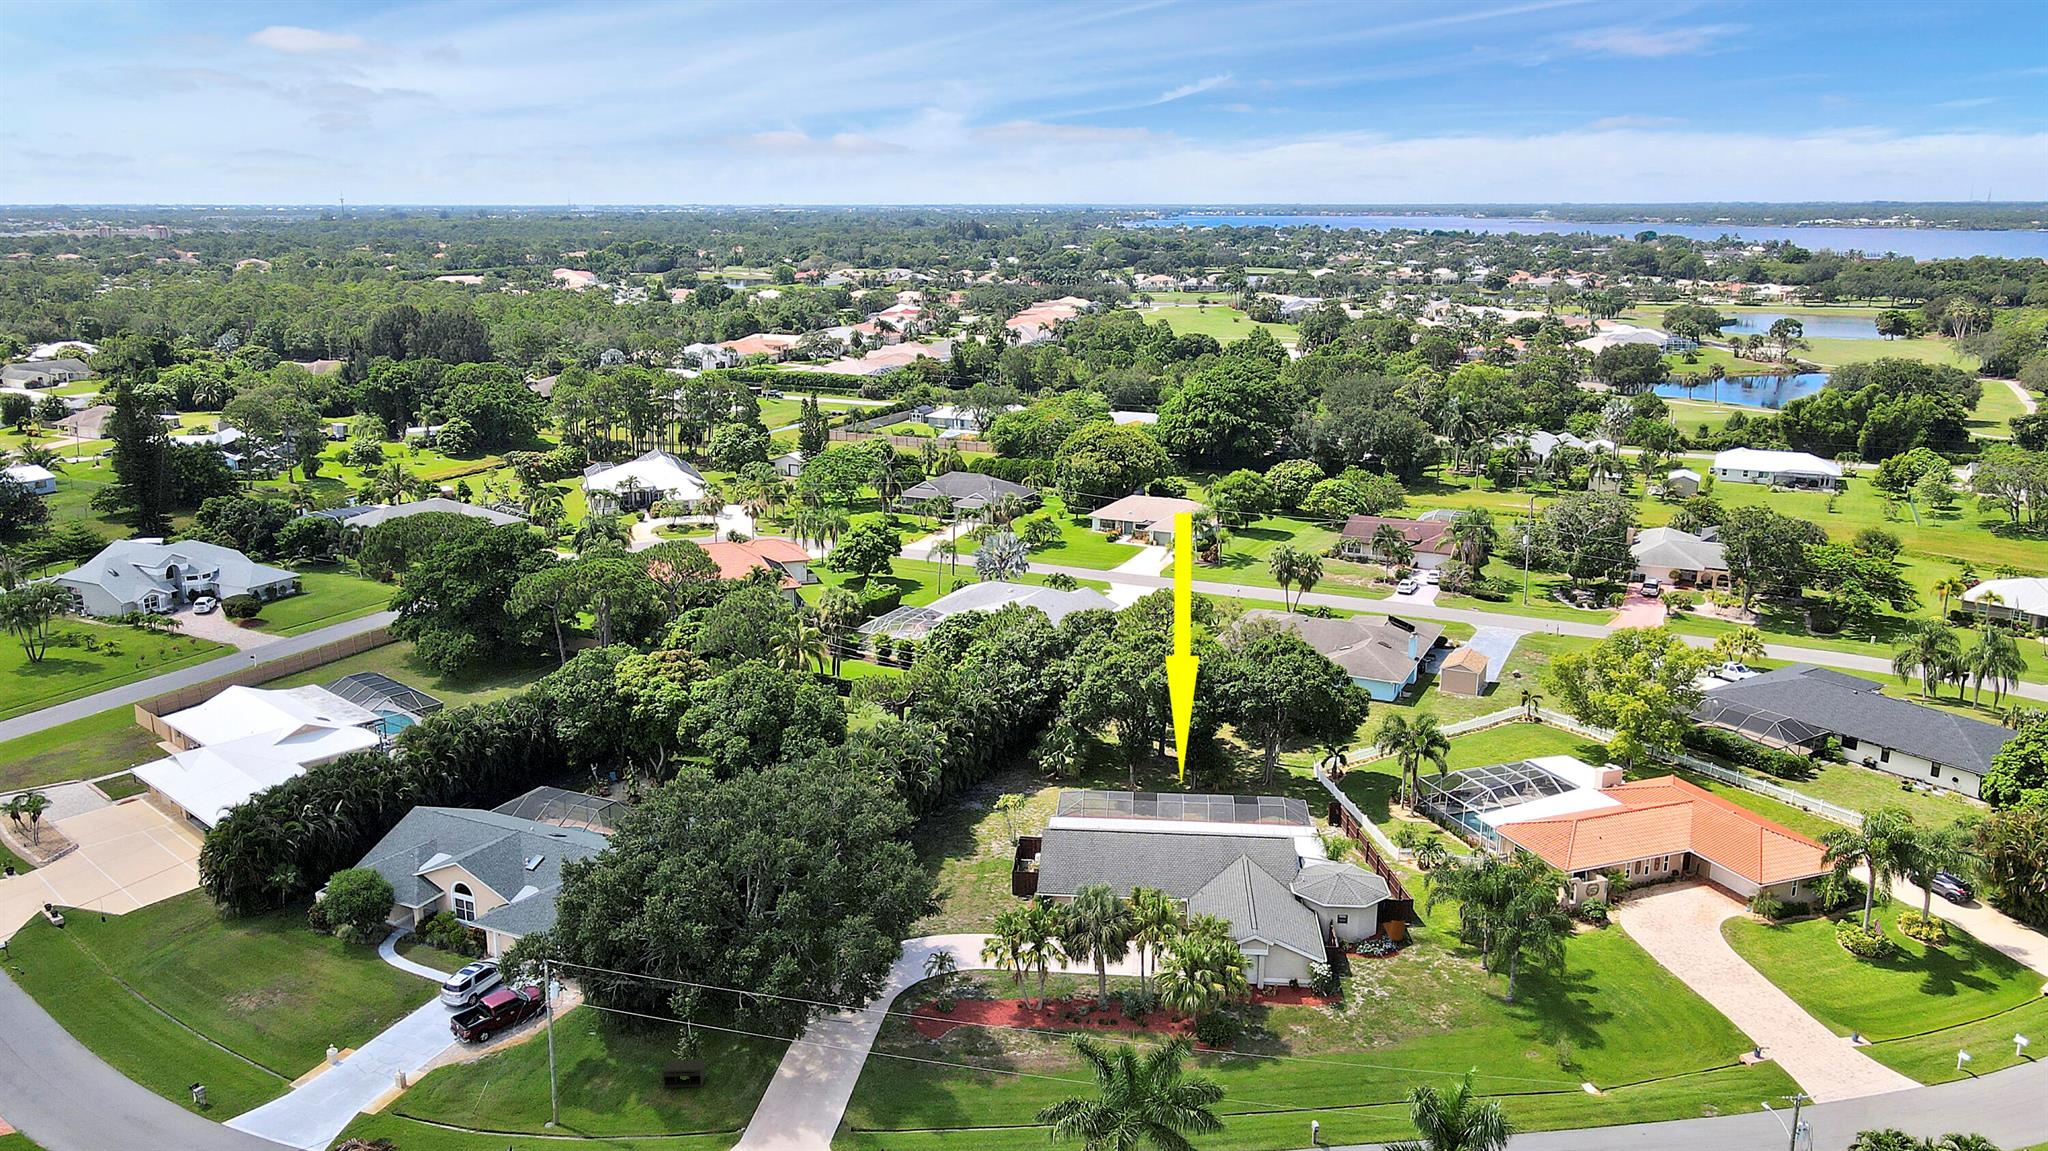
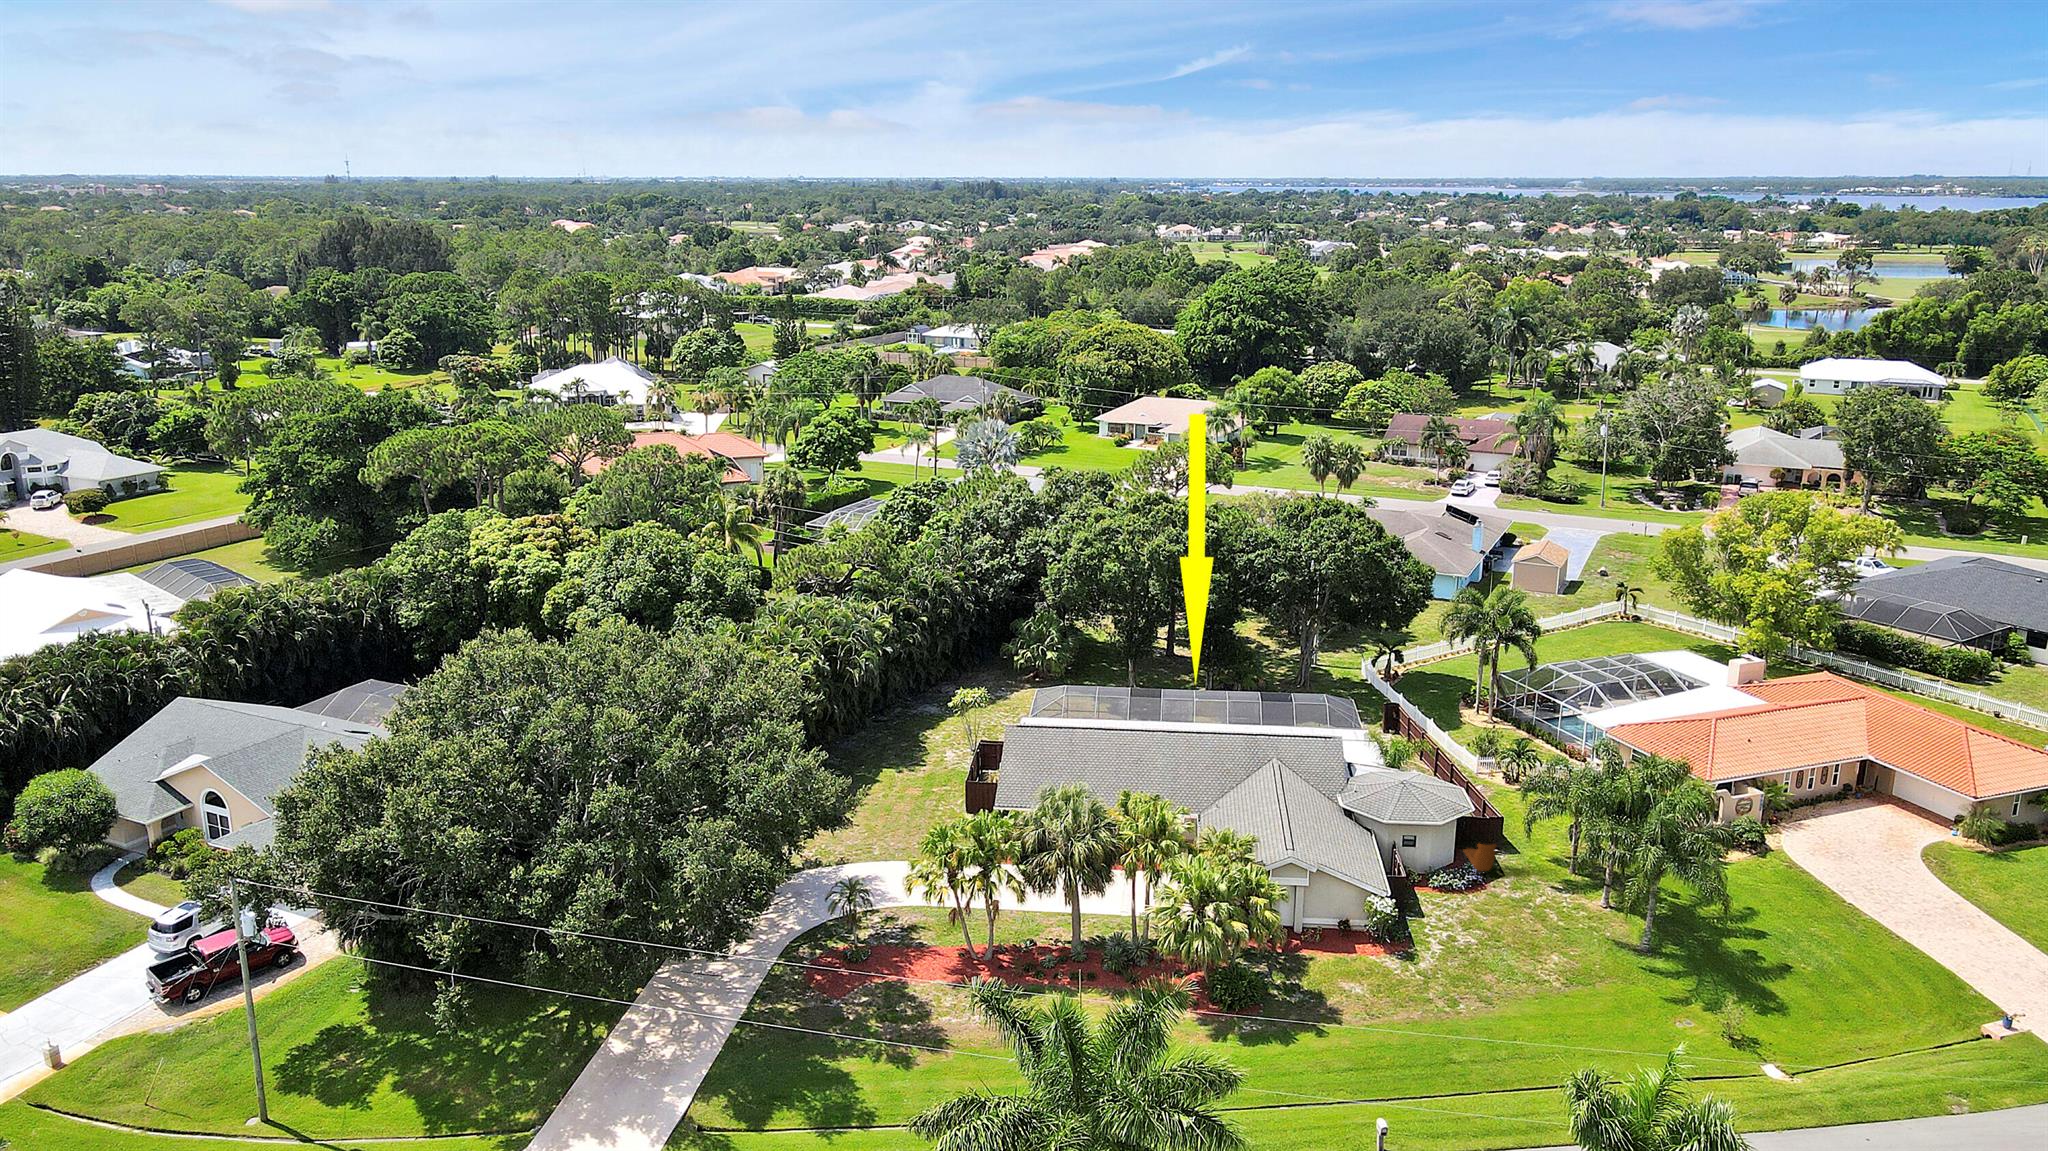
bench: present [663,1059,705,1089] -> none [426,1027,495,1070]

